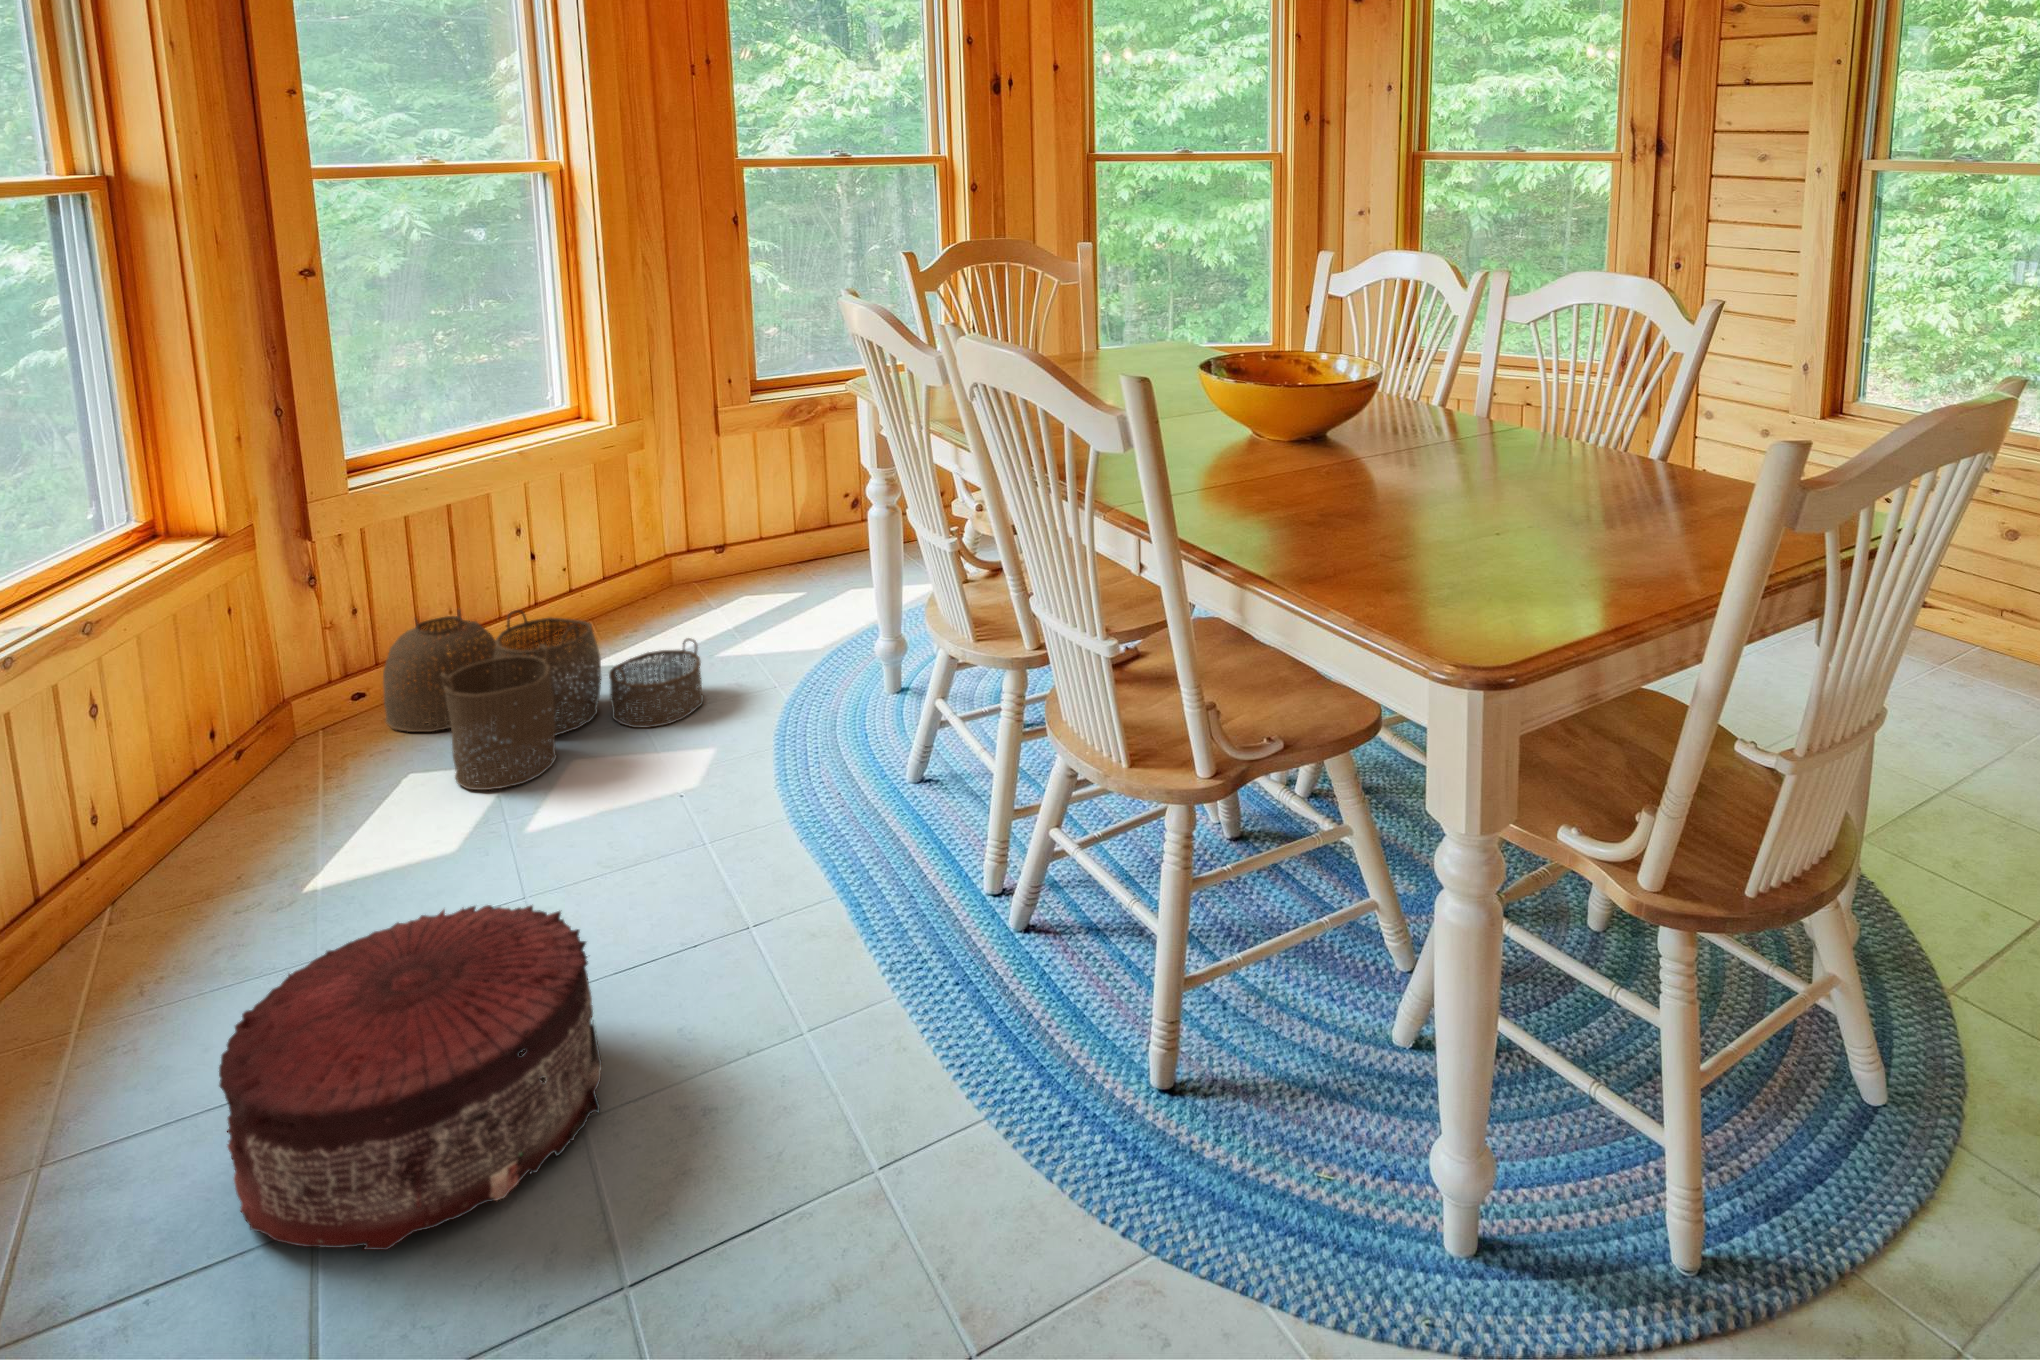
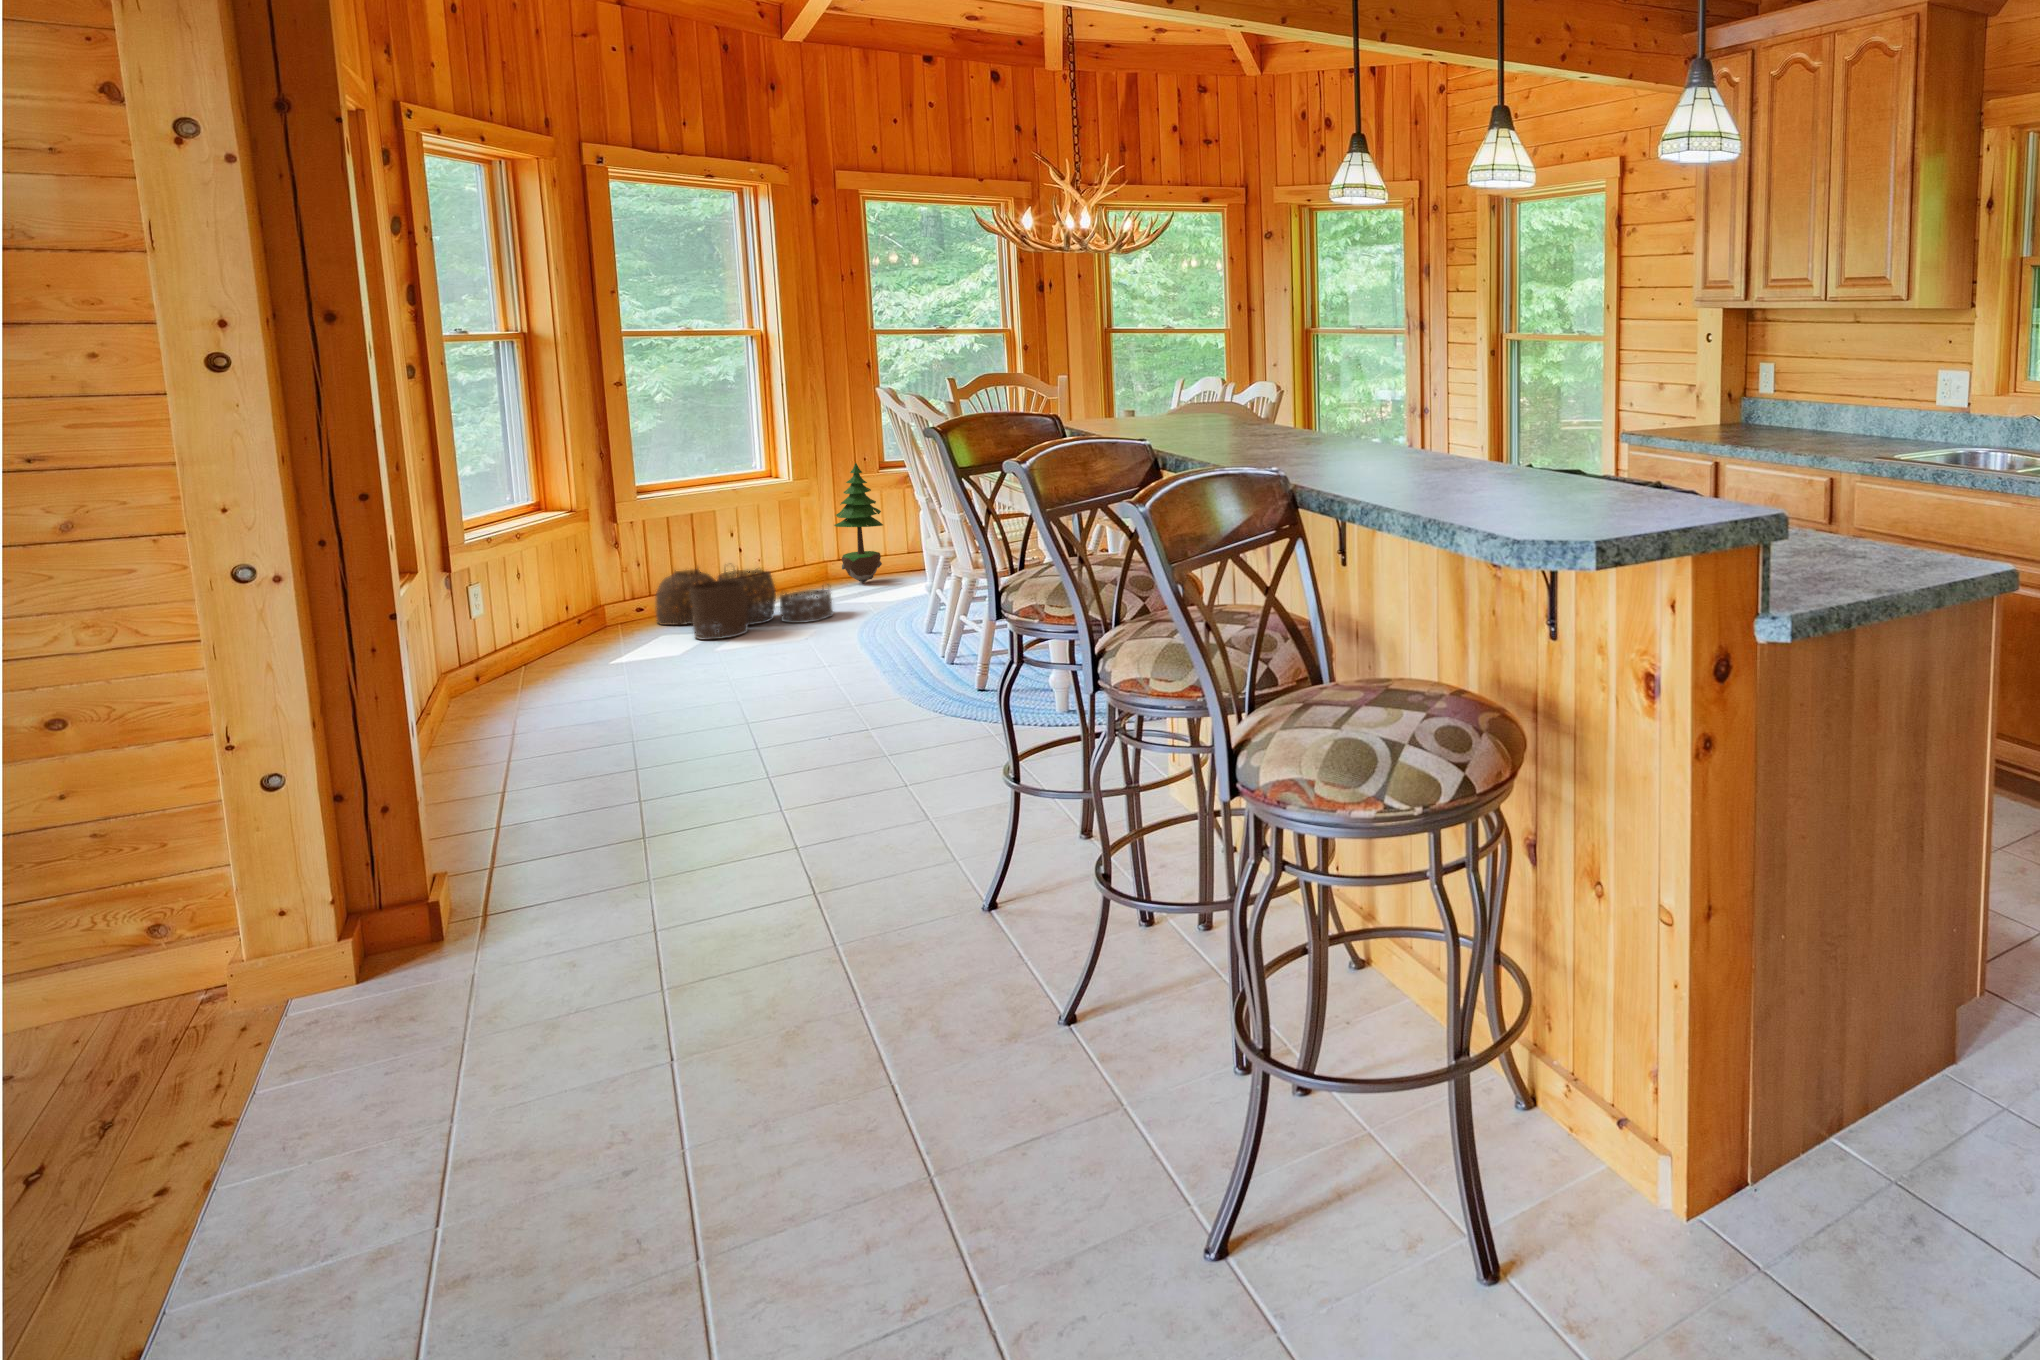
potted tree: none [682,392,762,598] -> present [834,463,883,583]
pouf: present [219,905,602,1250] -> none [598,634,752,721]

